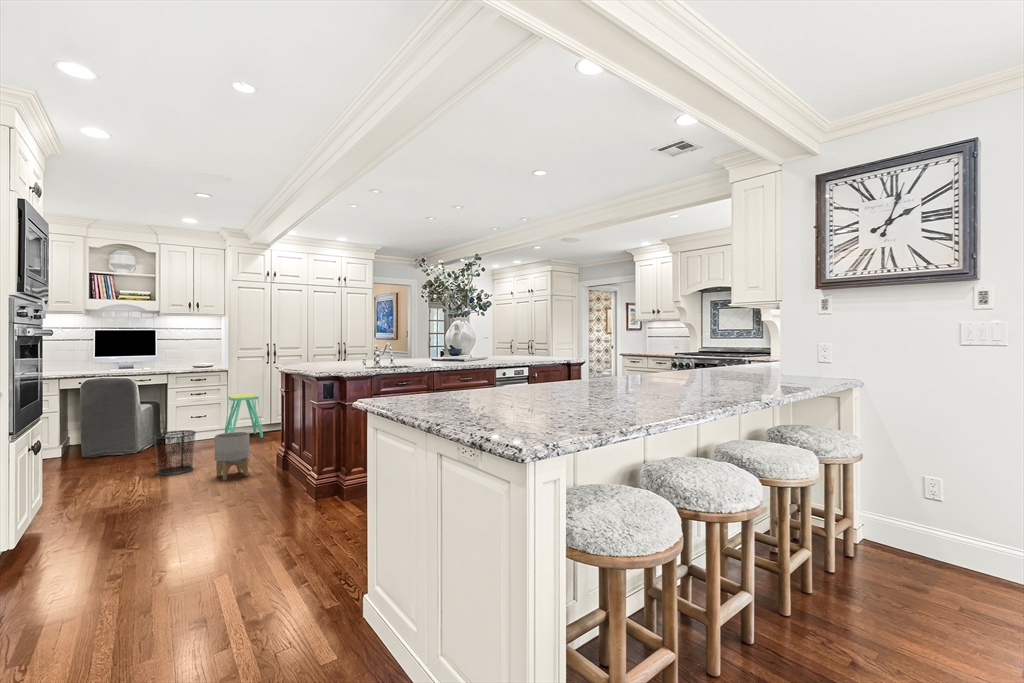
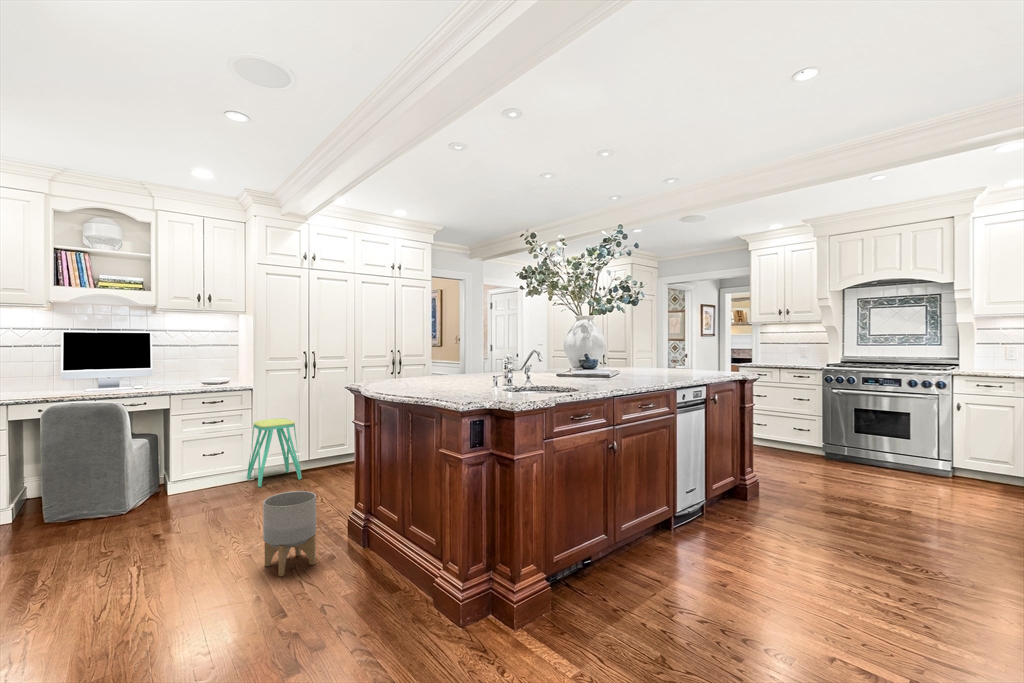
waste bin: present [154,430,196,475] -> none [159,486,226,565]

